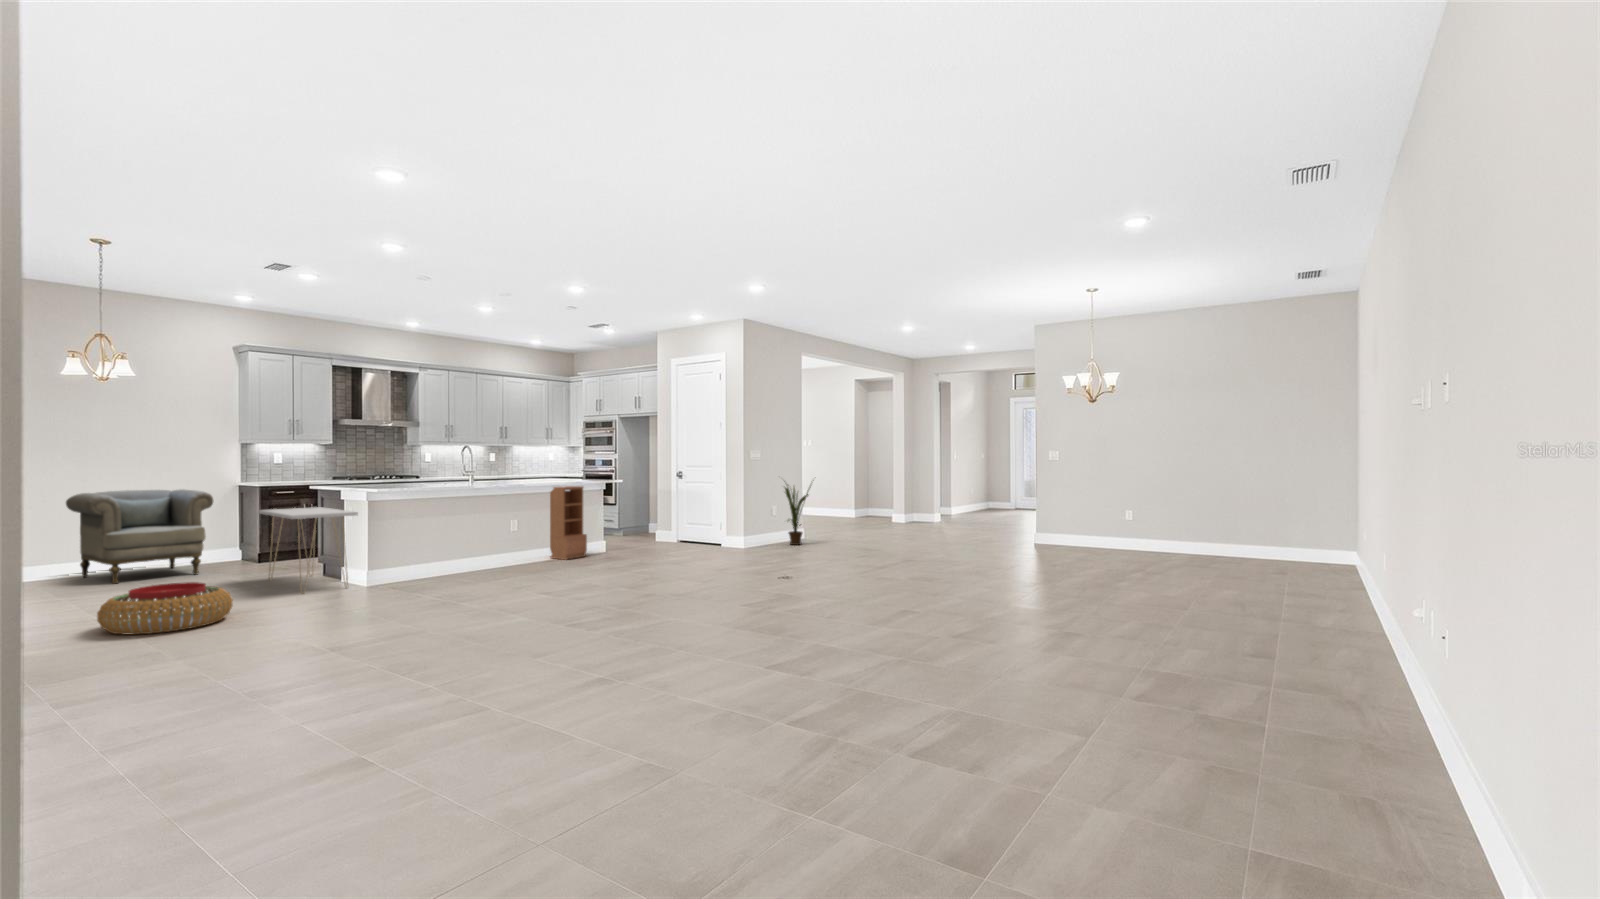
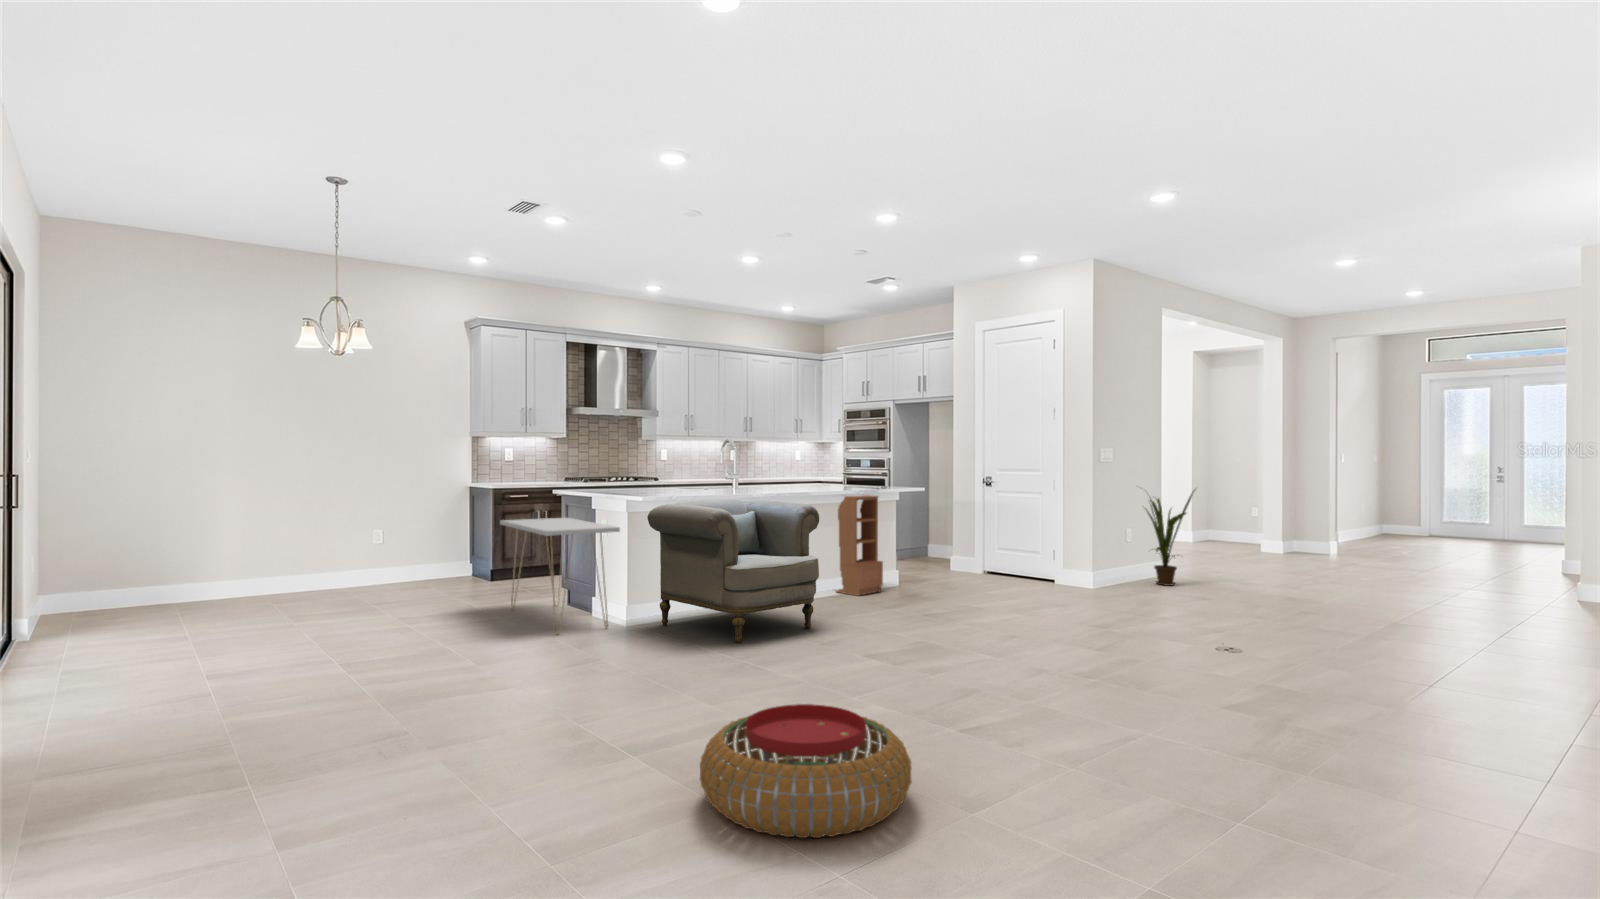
armchair: present [66,489,213,584] -> present [647,500,819,643]
pouf: present [97,582,233,635] -> present [700,704,911,838]

